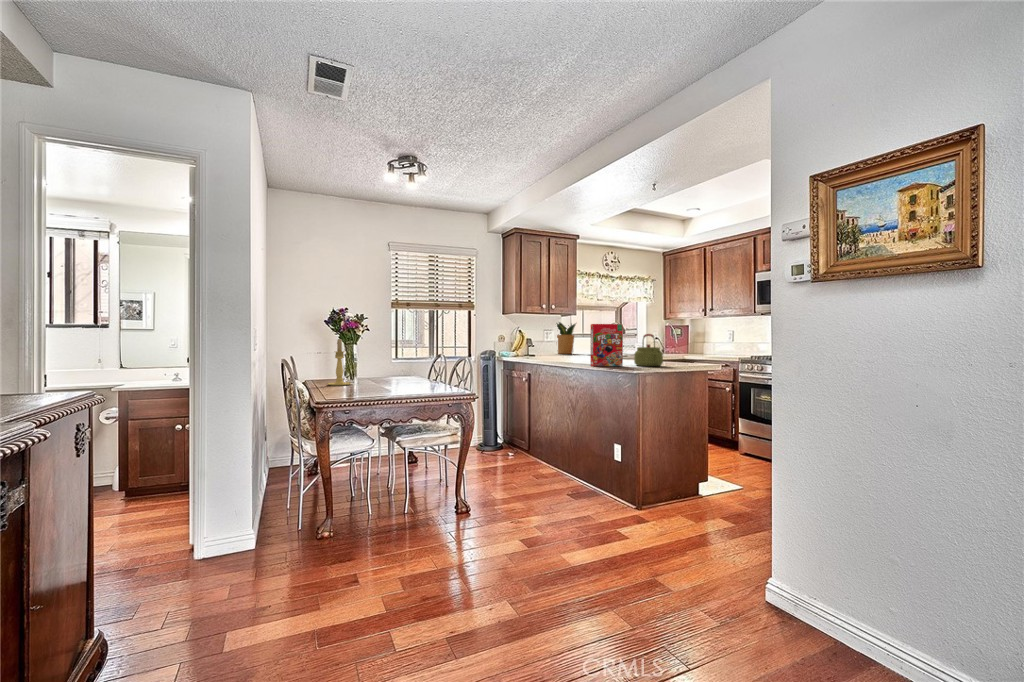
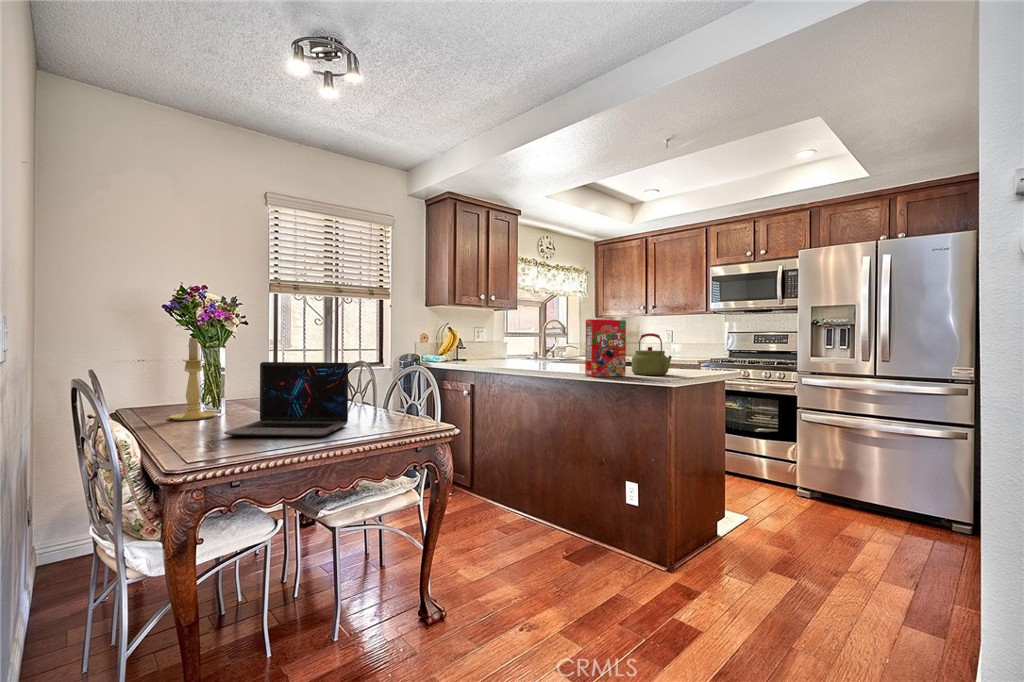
potted plant: present [556,322,576,354] -> none [479,316,514,357]
laptop: none [349,352,415,393] -> present [224,362,348,436]

